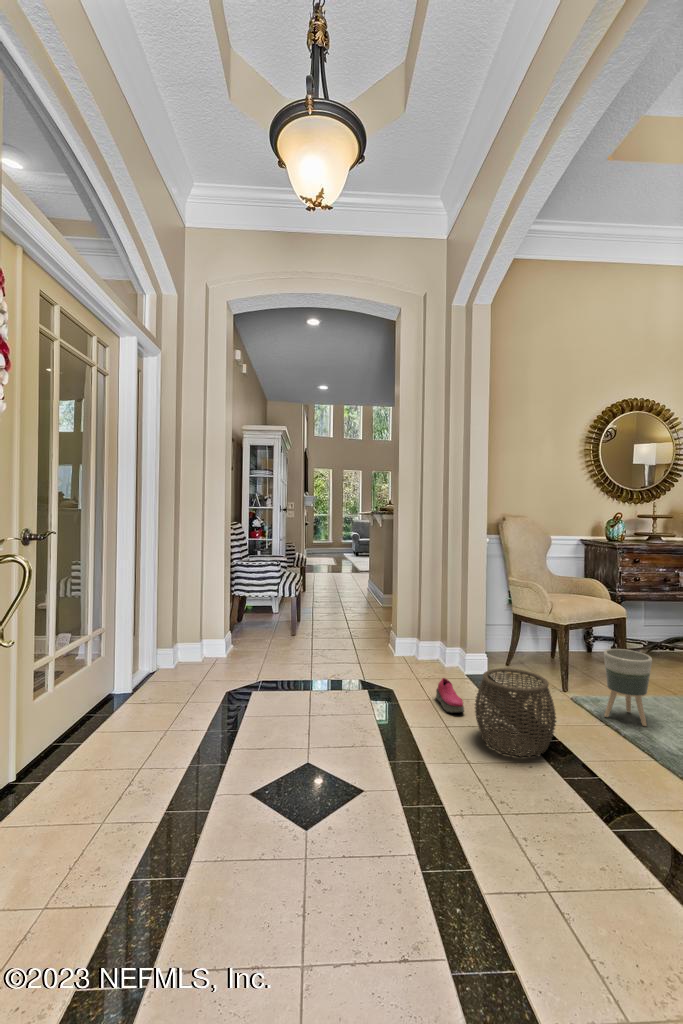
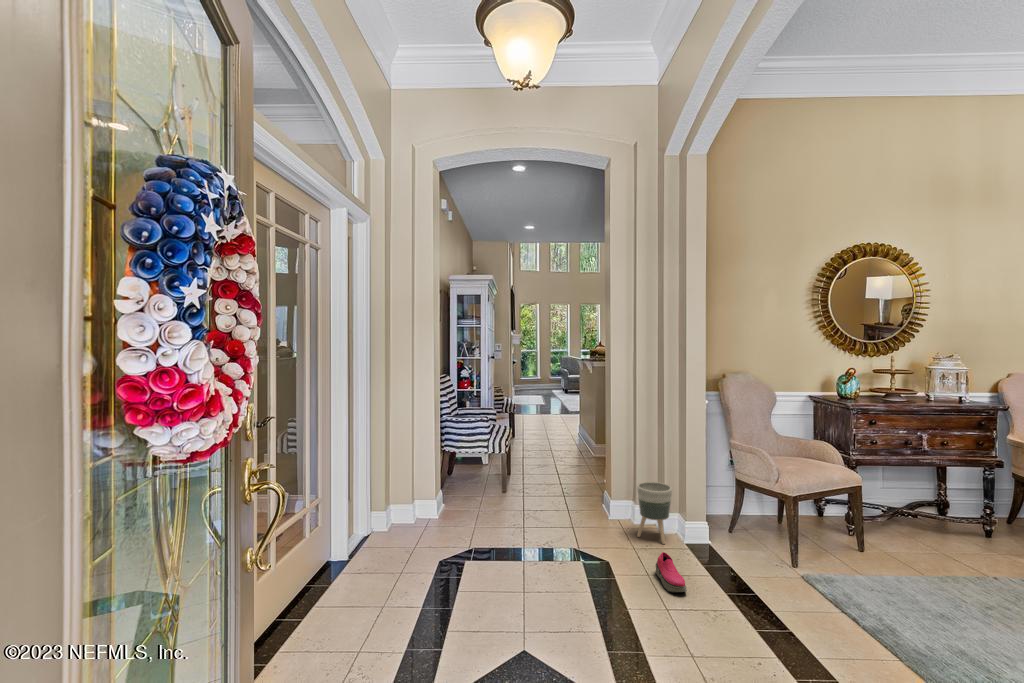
planter: present [604,649,652,726] -> present [637,482,672,544]
woven basket: present [475,668,556,757] -> none [698,550,789,652]

